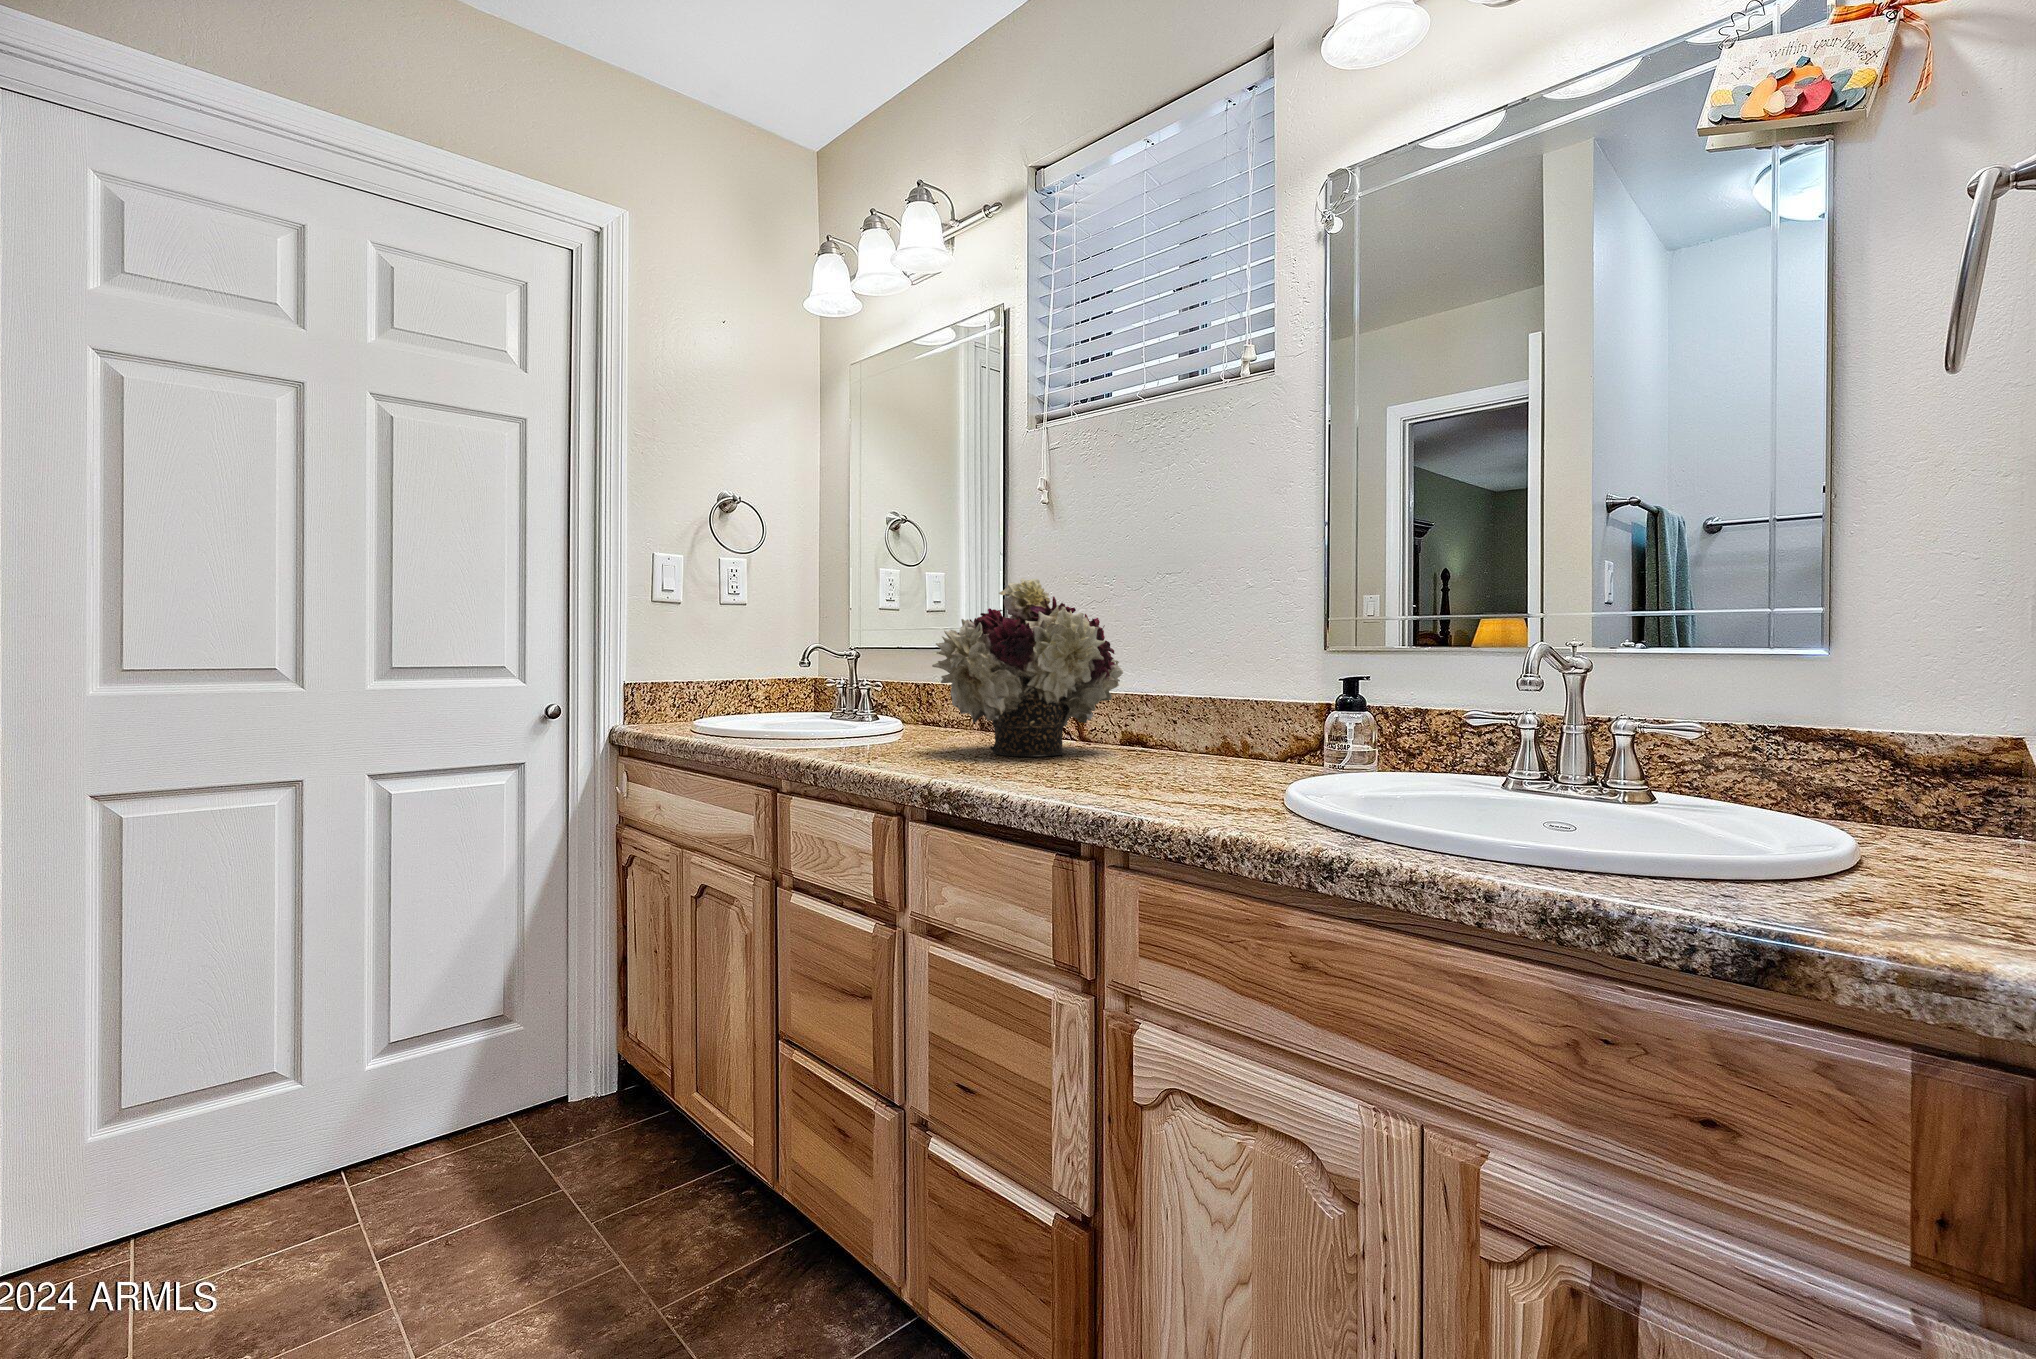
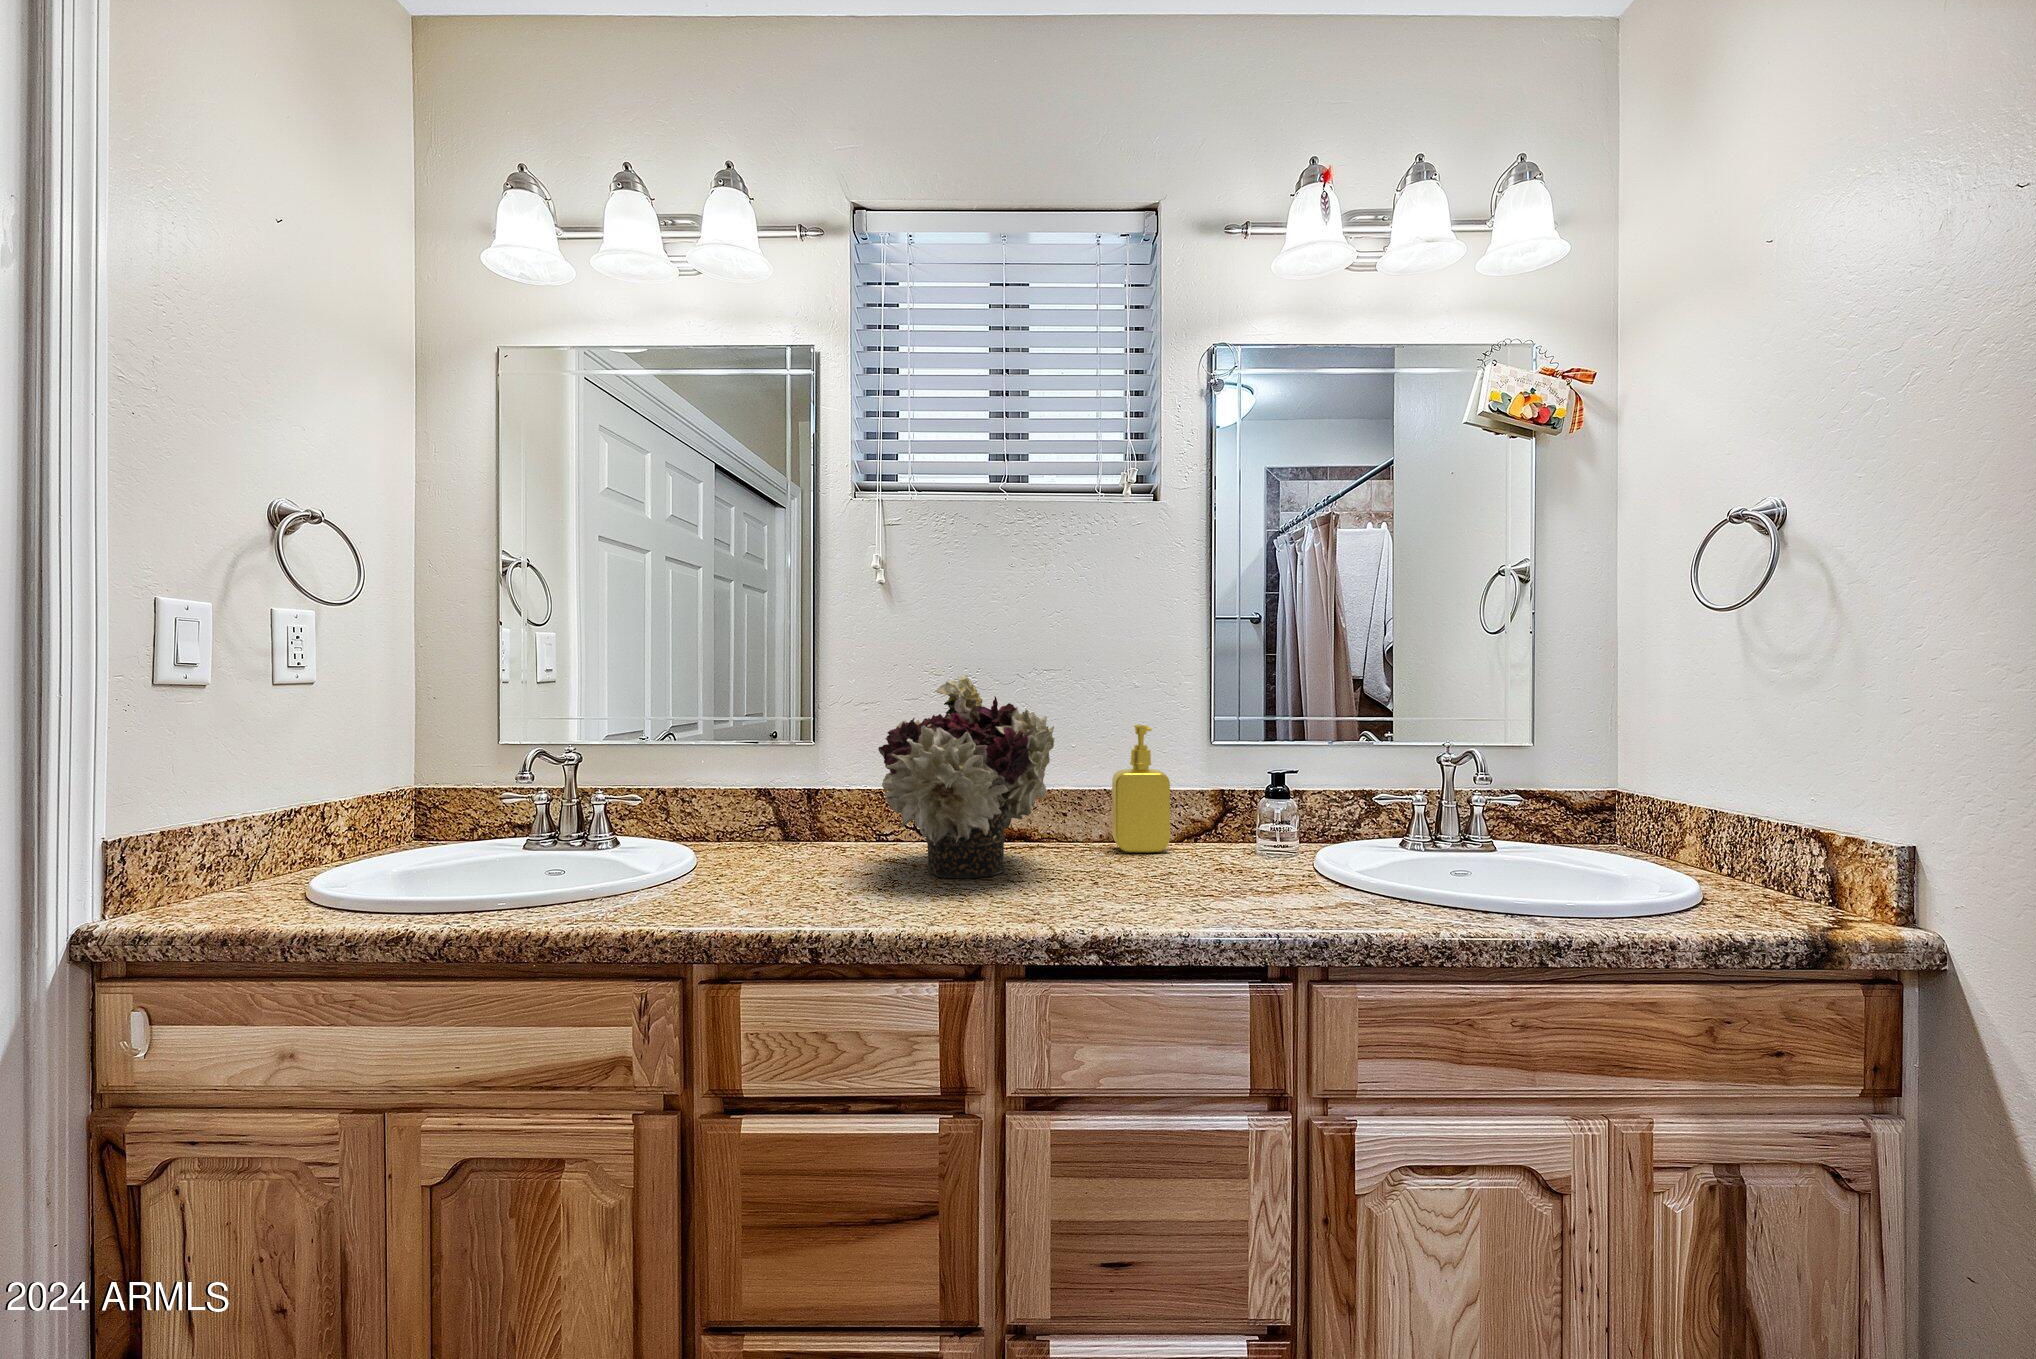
soap dispenser: none [1197,628,1264,764] -> present [1112,725,1170,853]

